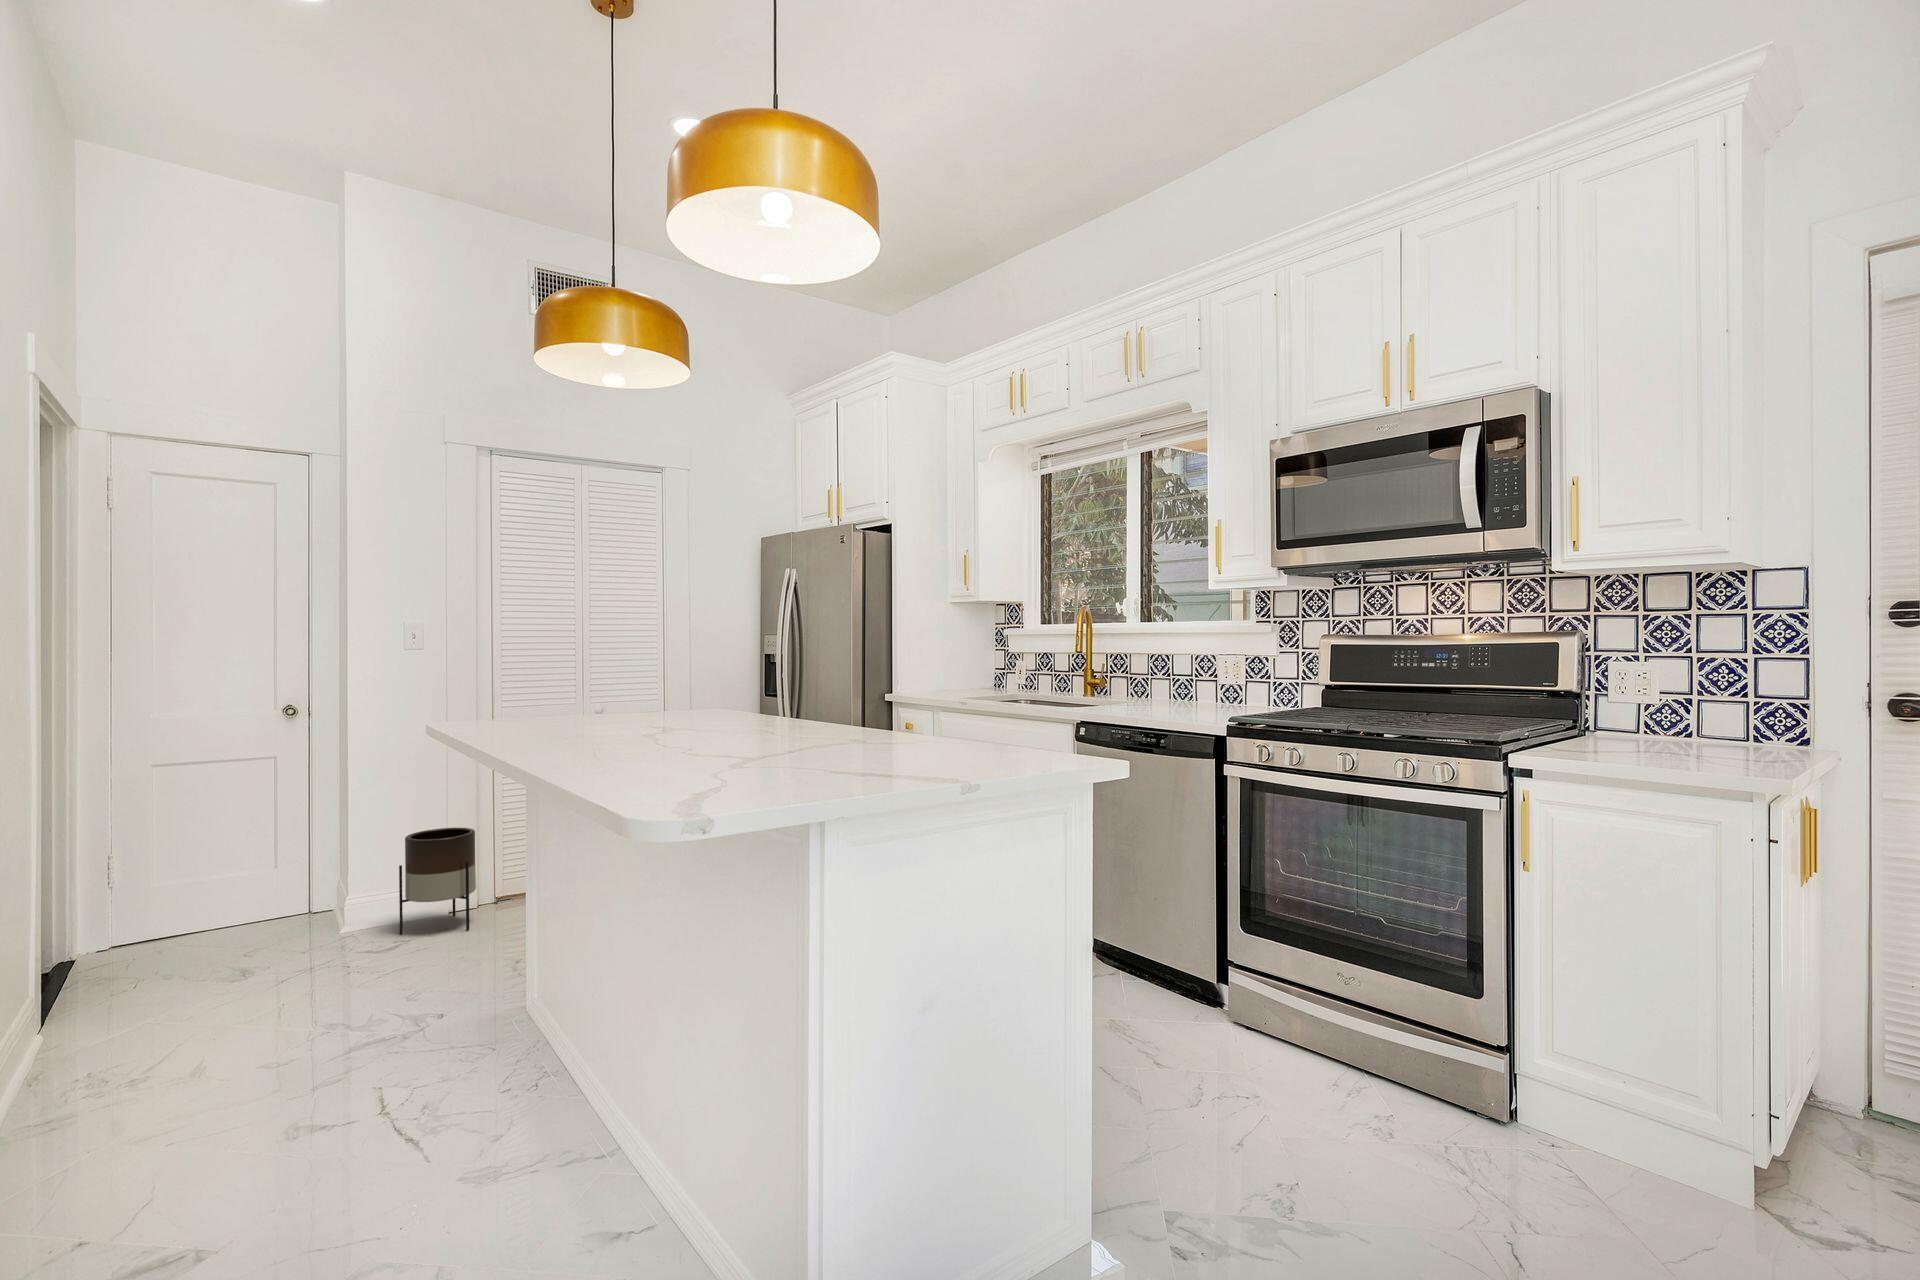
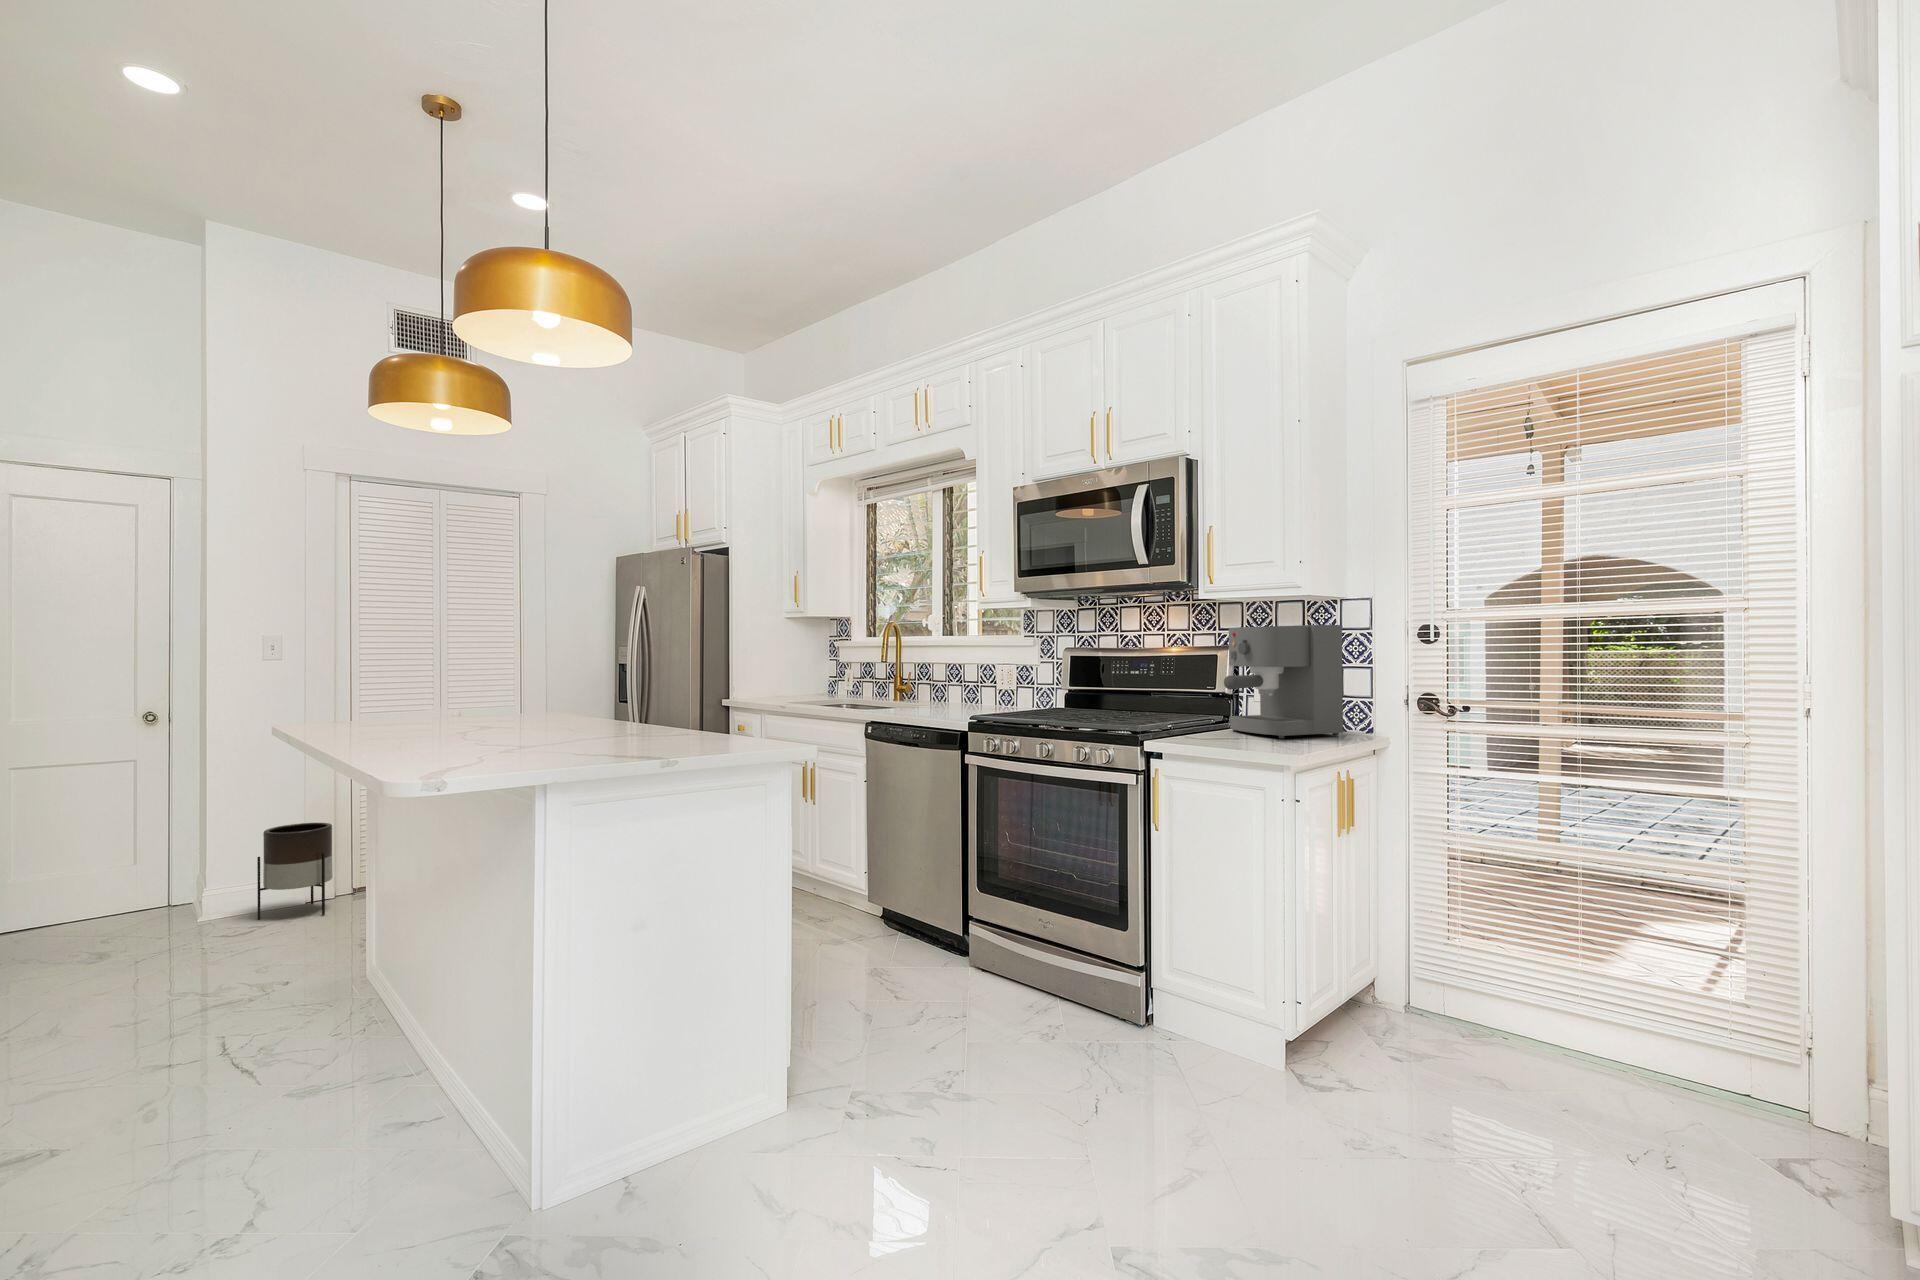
coffee maker: none [1594,603,1770,752] -> present [1224,625,1343,738]

